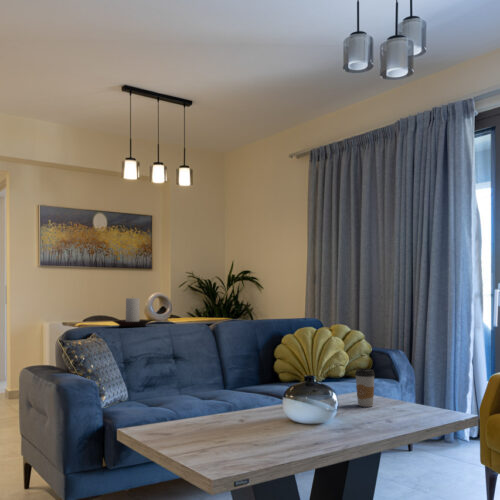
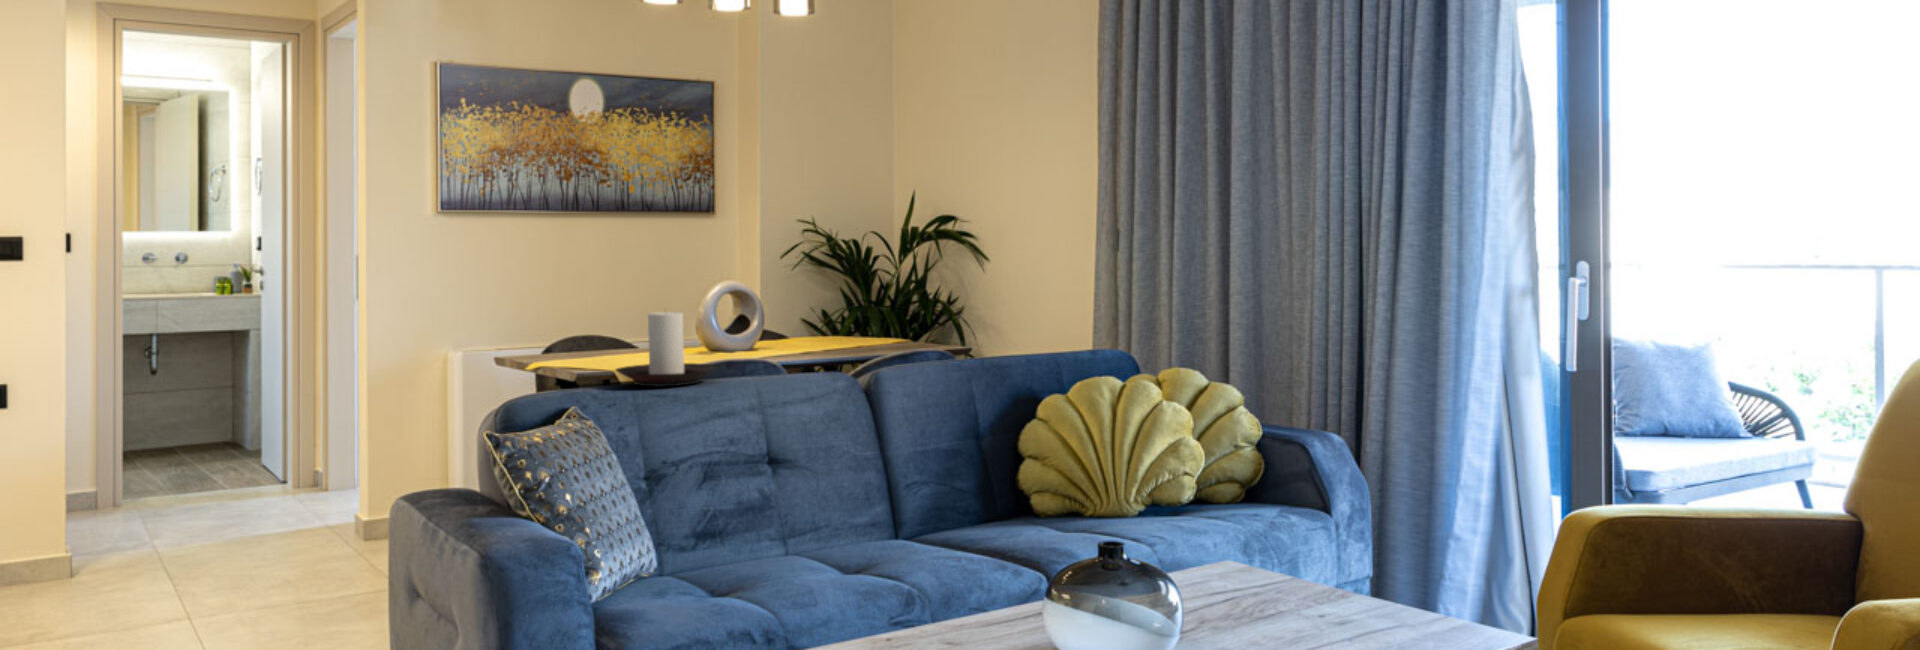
coffee cup: present [355,369,375,407] -> none [1238,519,1289,617]

